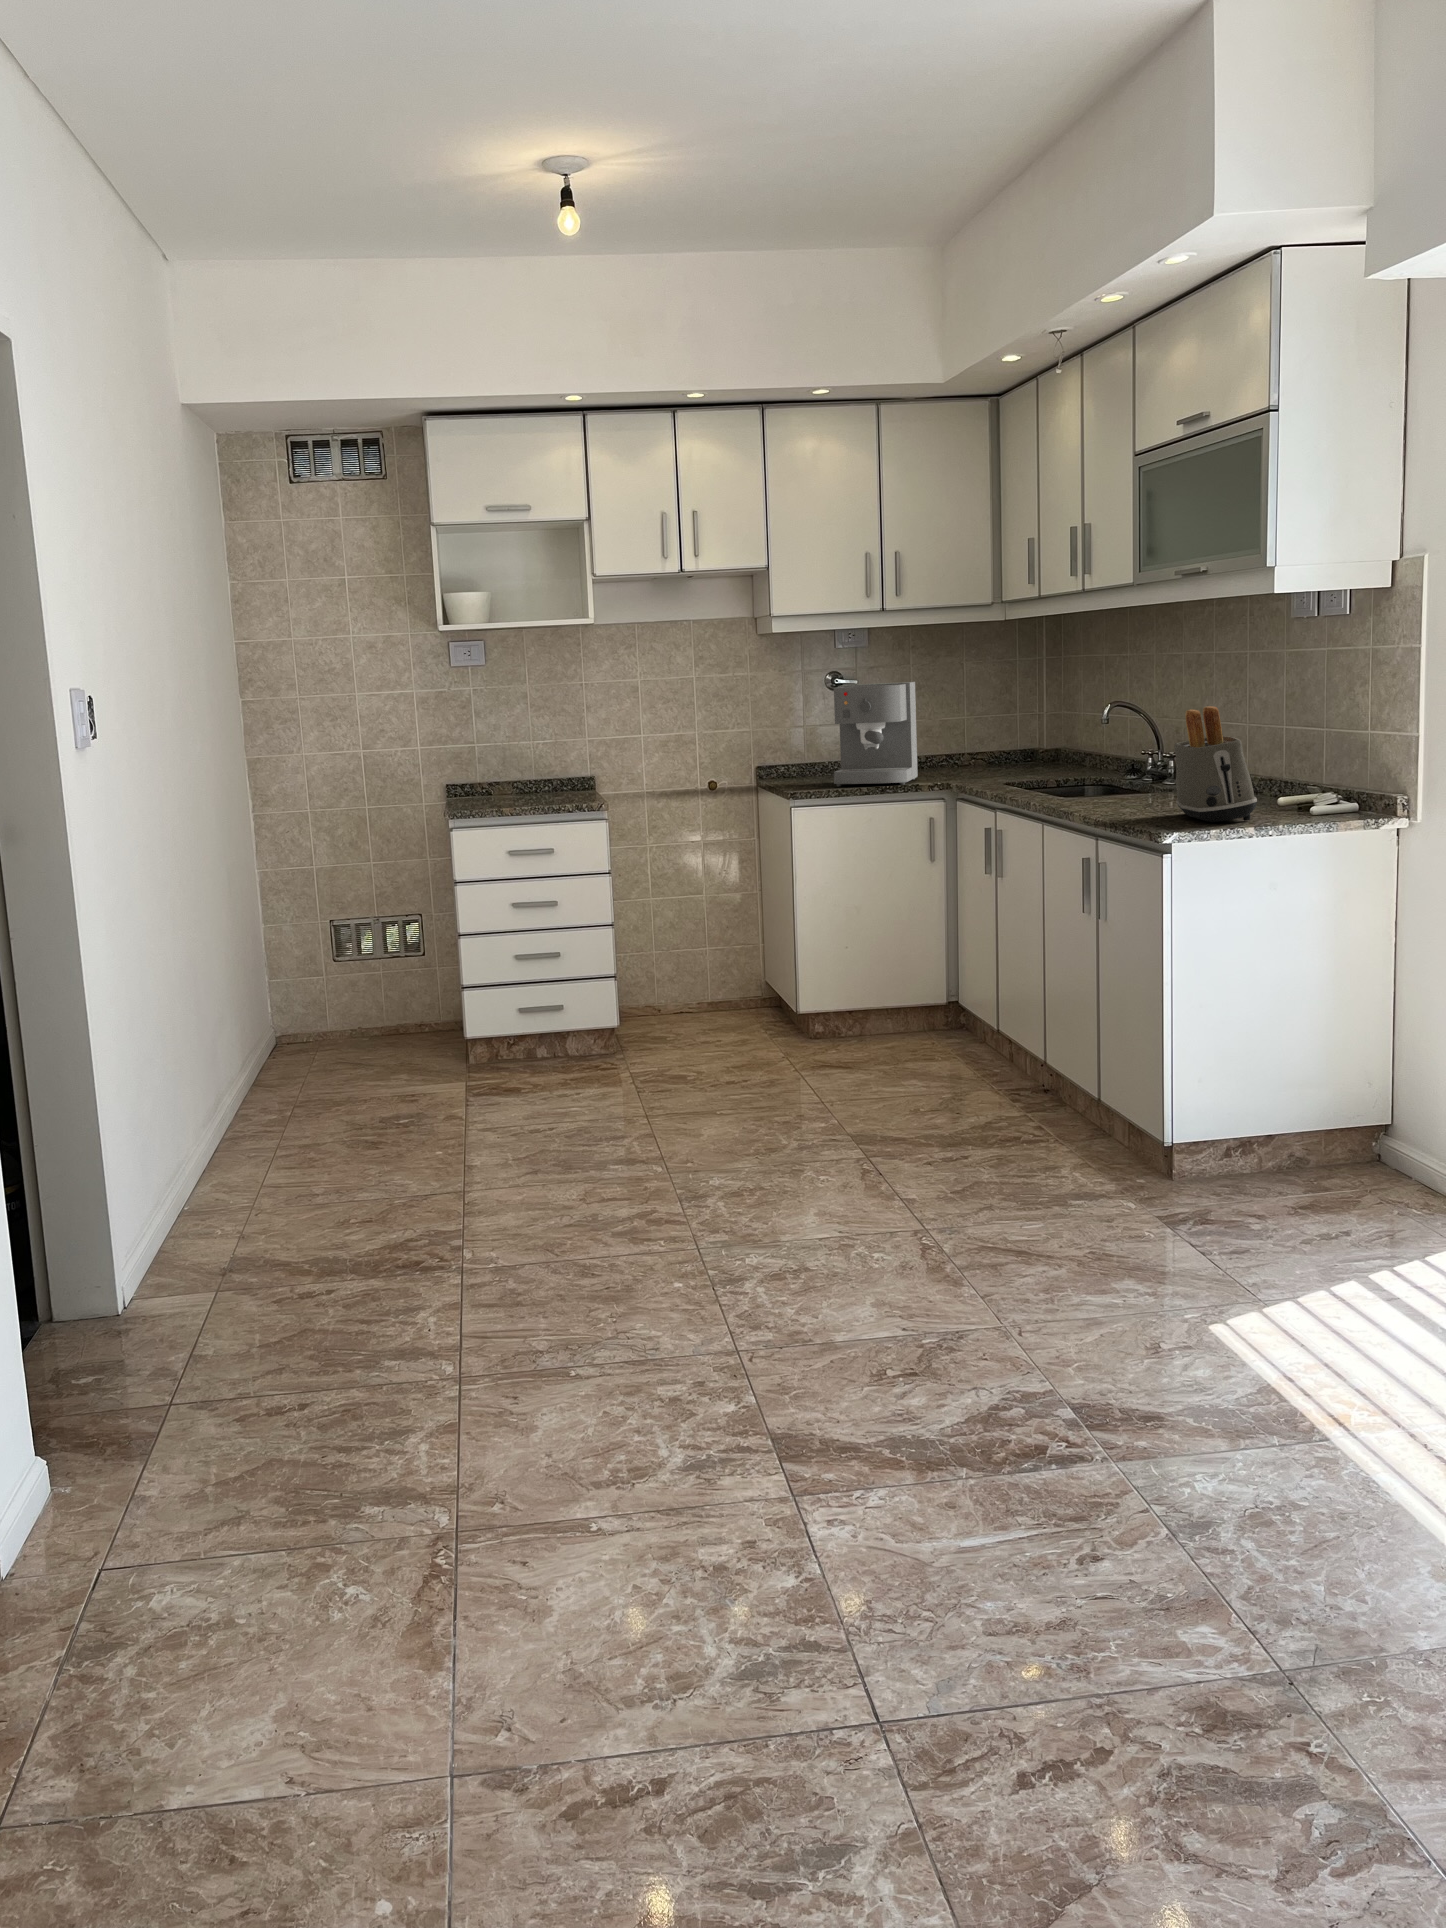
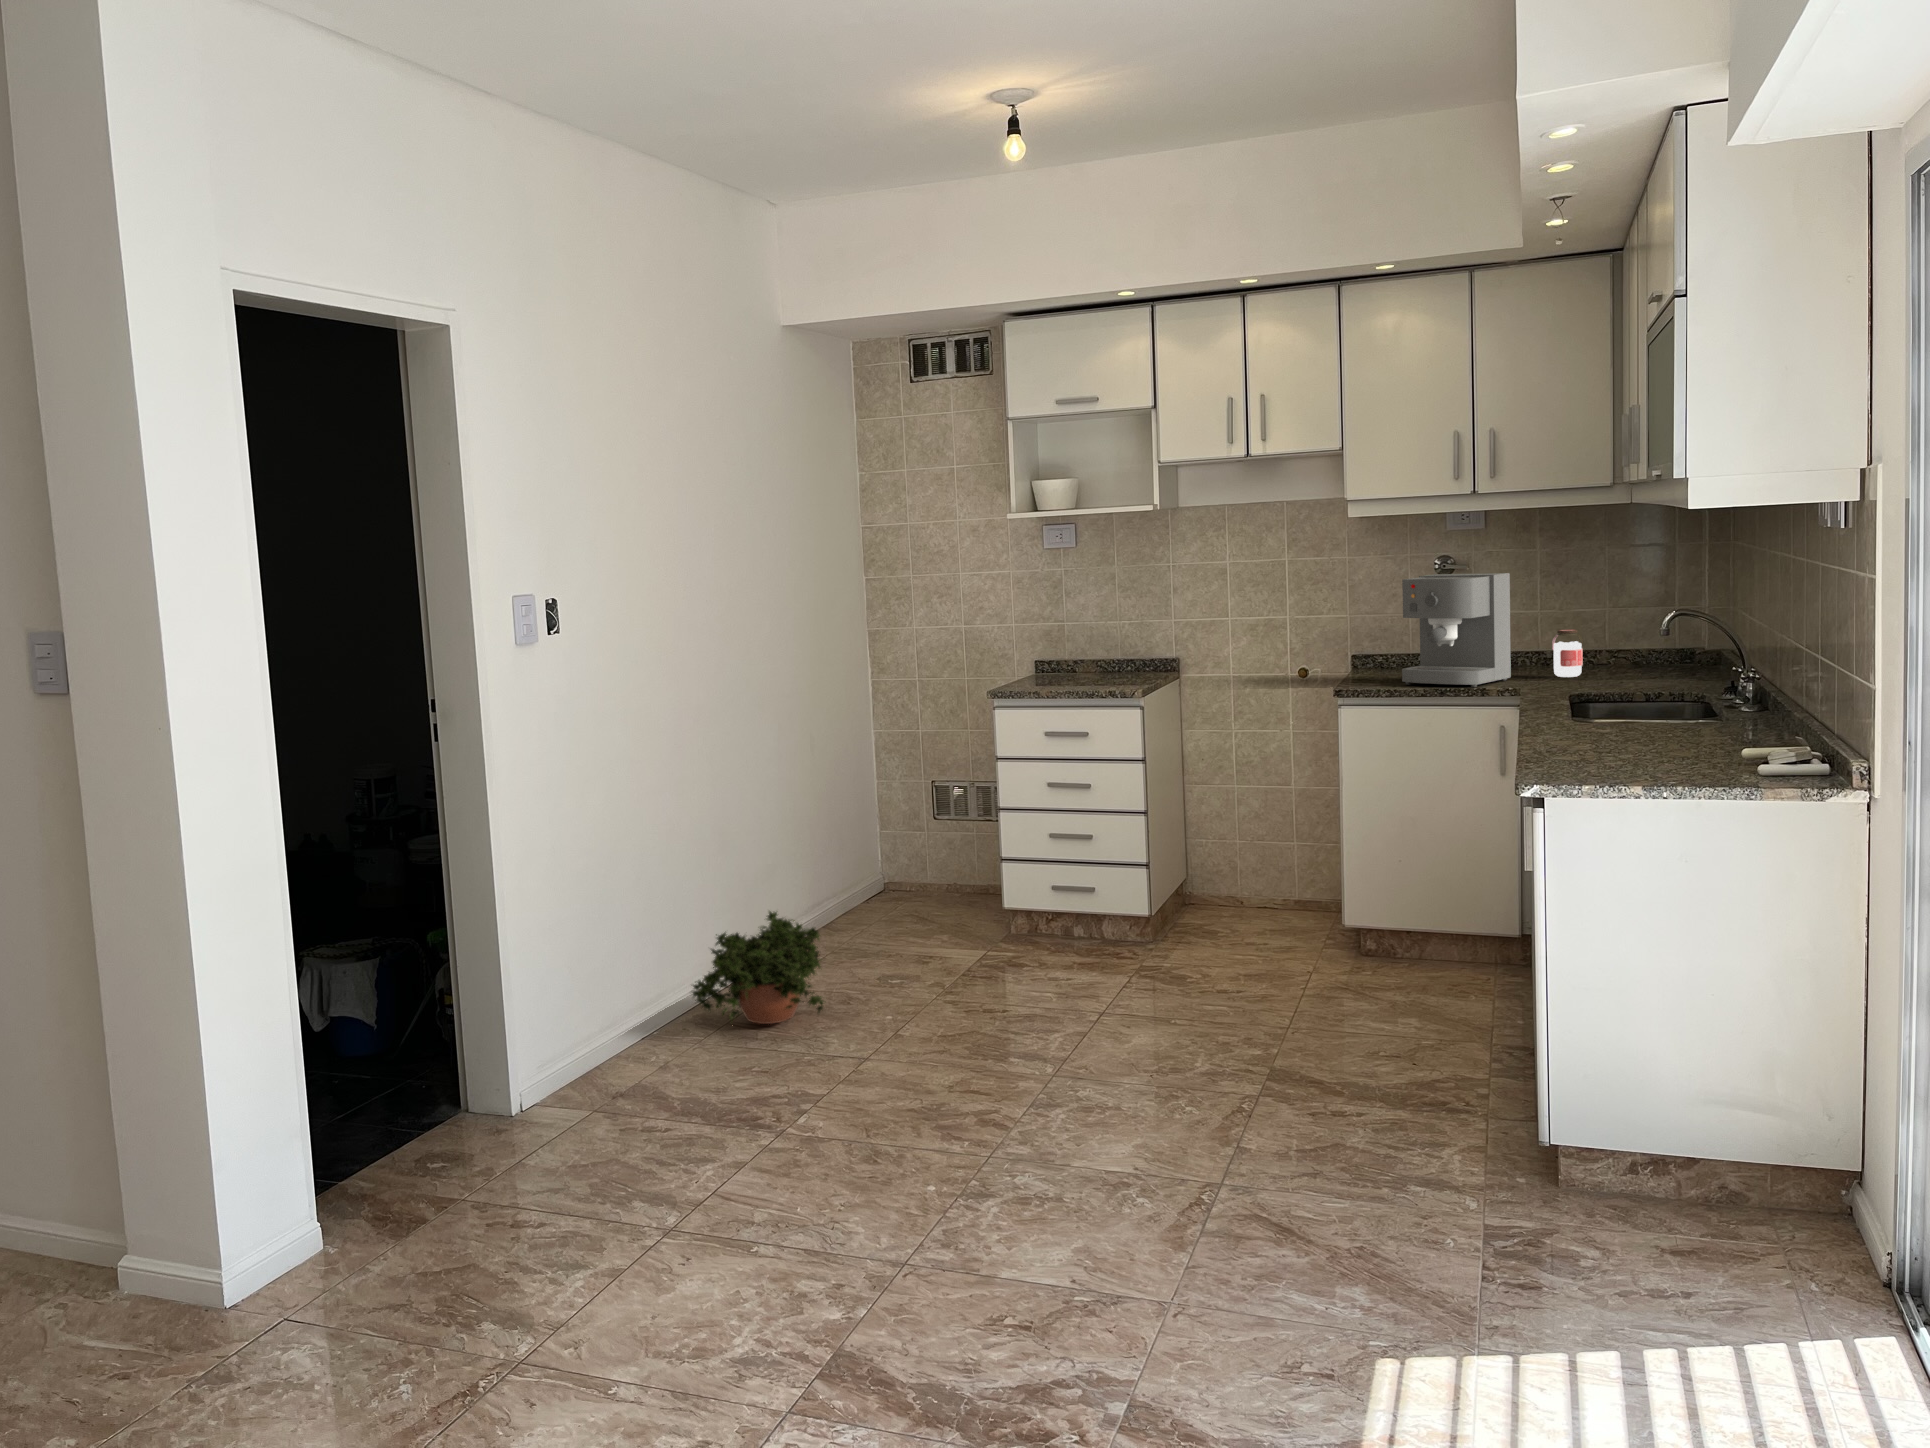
toaster: present [1174,706,1257,822] -> none [1592,635,1685,775]
jar: none [947,732,974,775] -> present [1552,630,1583,677]
potted plant: none [208,1055,394,1184] -> present [692,911,824,1024]

